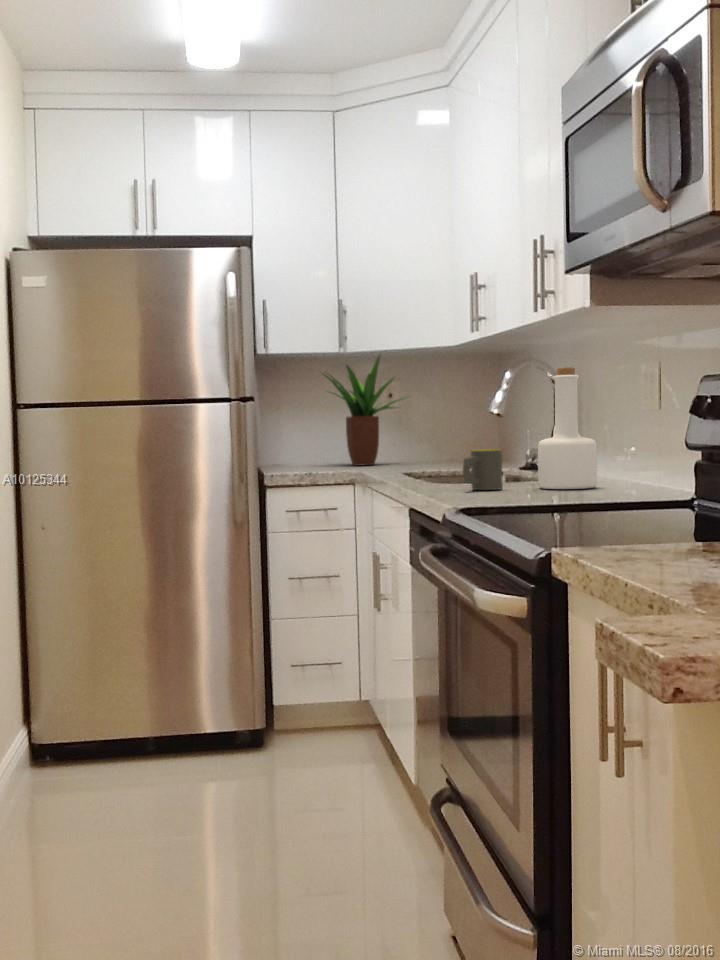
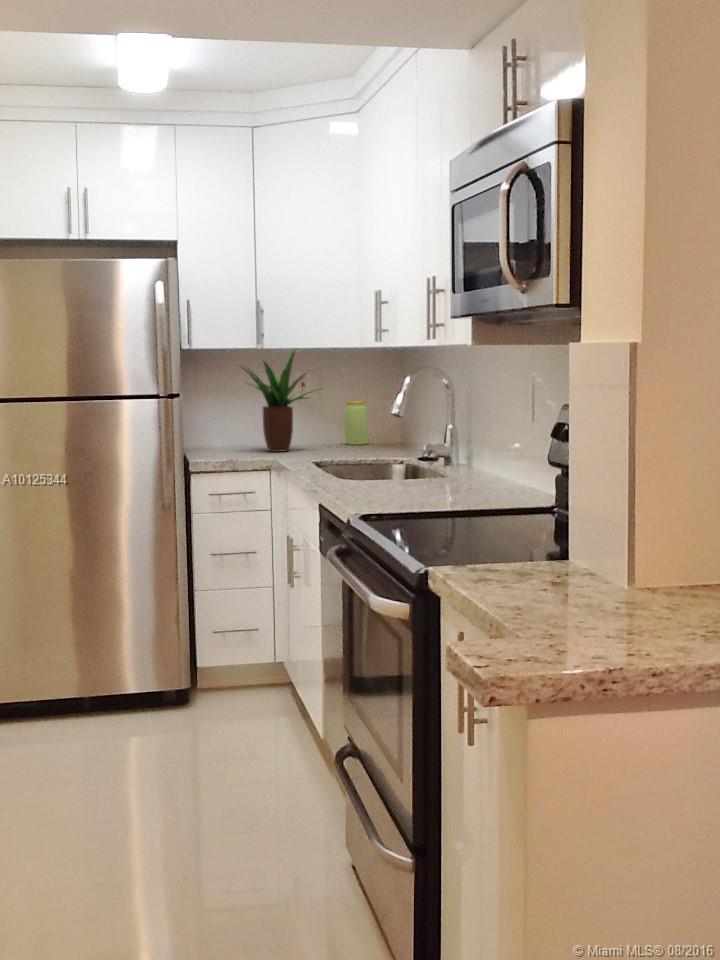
bottle: present [538,367,597,489] -> none [430,389,479,493]
jar: none [436,413,461,460] -> present [345,401,367,445]
mug: present [463,449,503,490] -> none [366,457,400,493]

